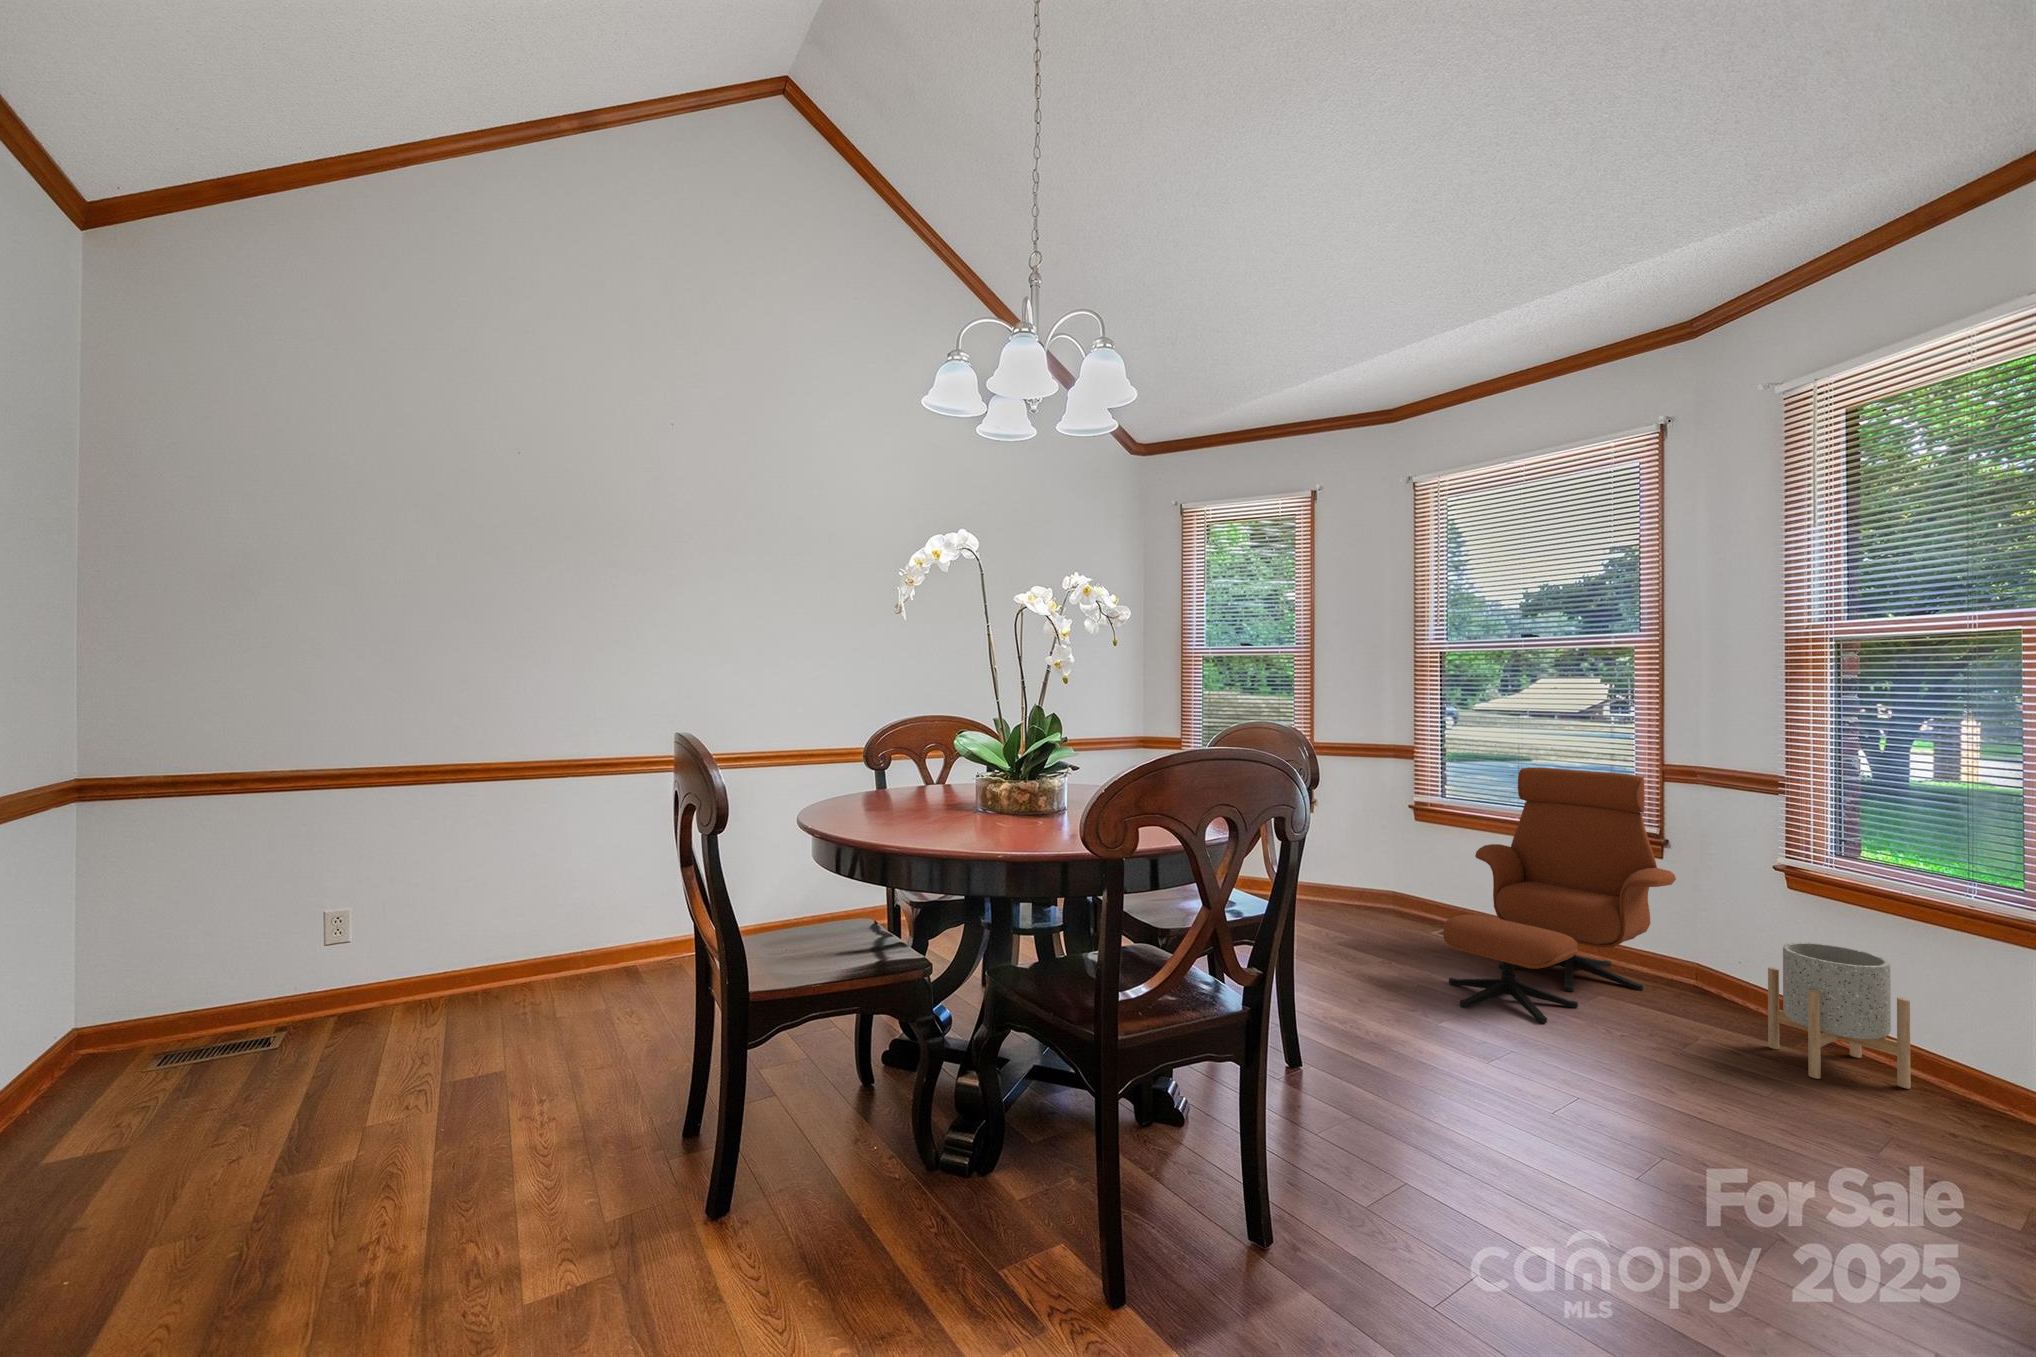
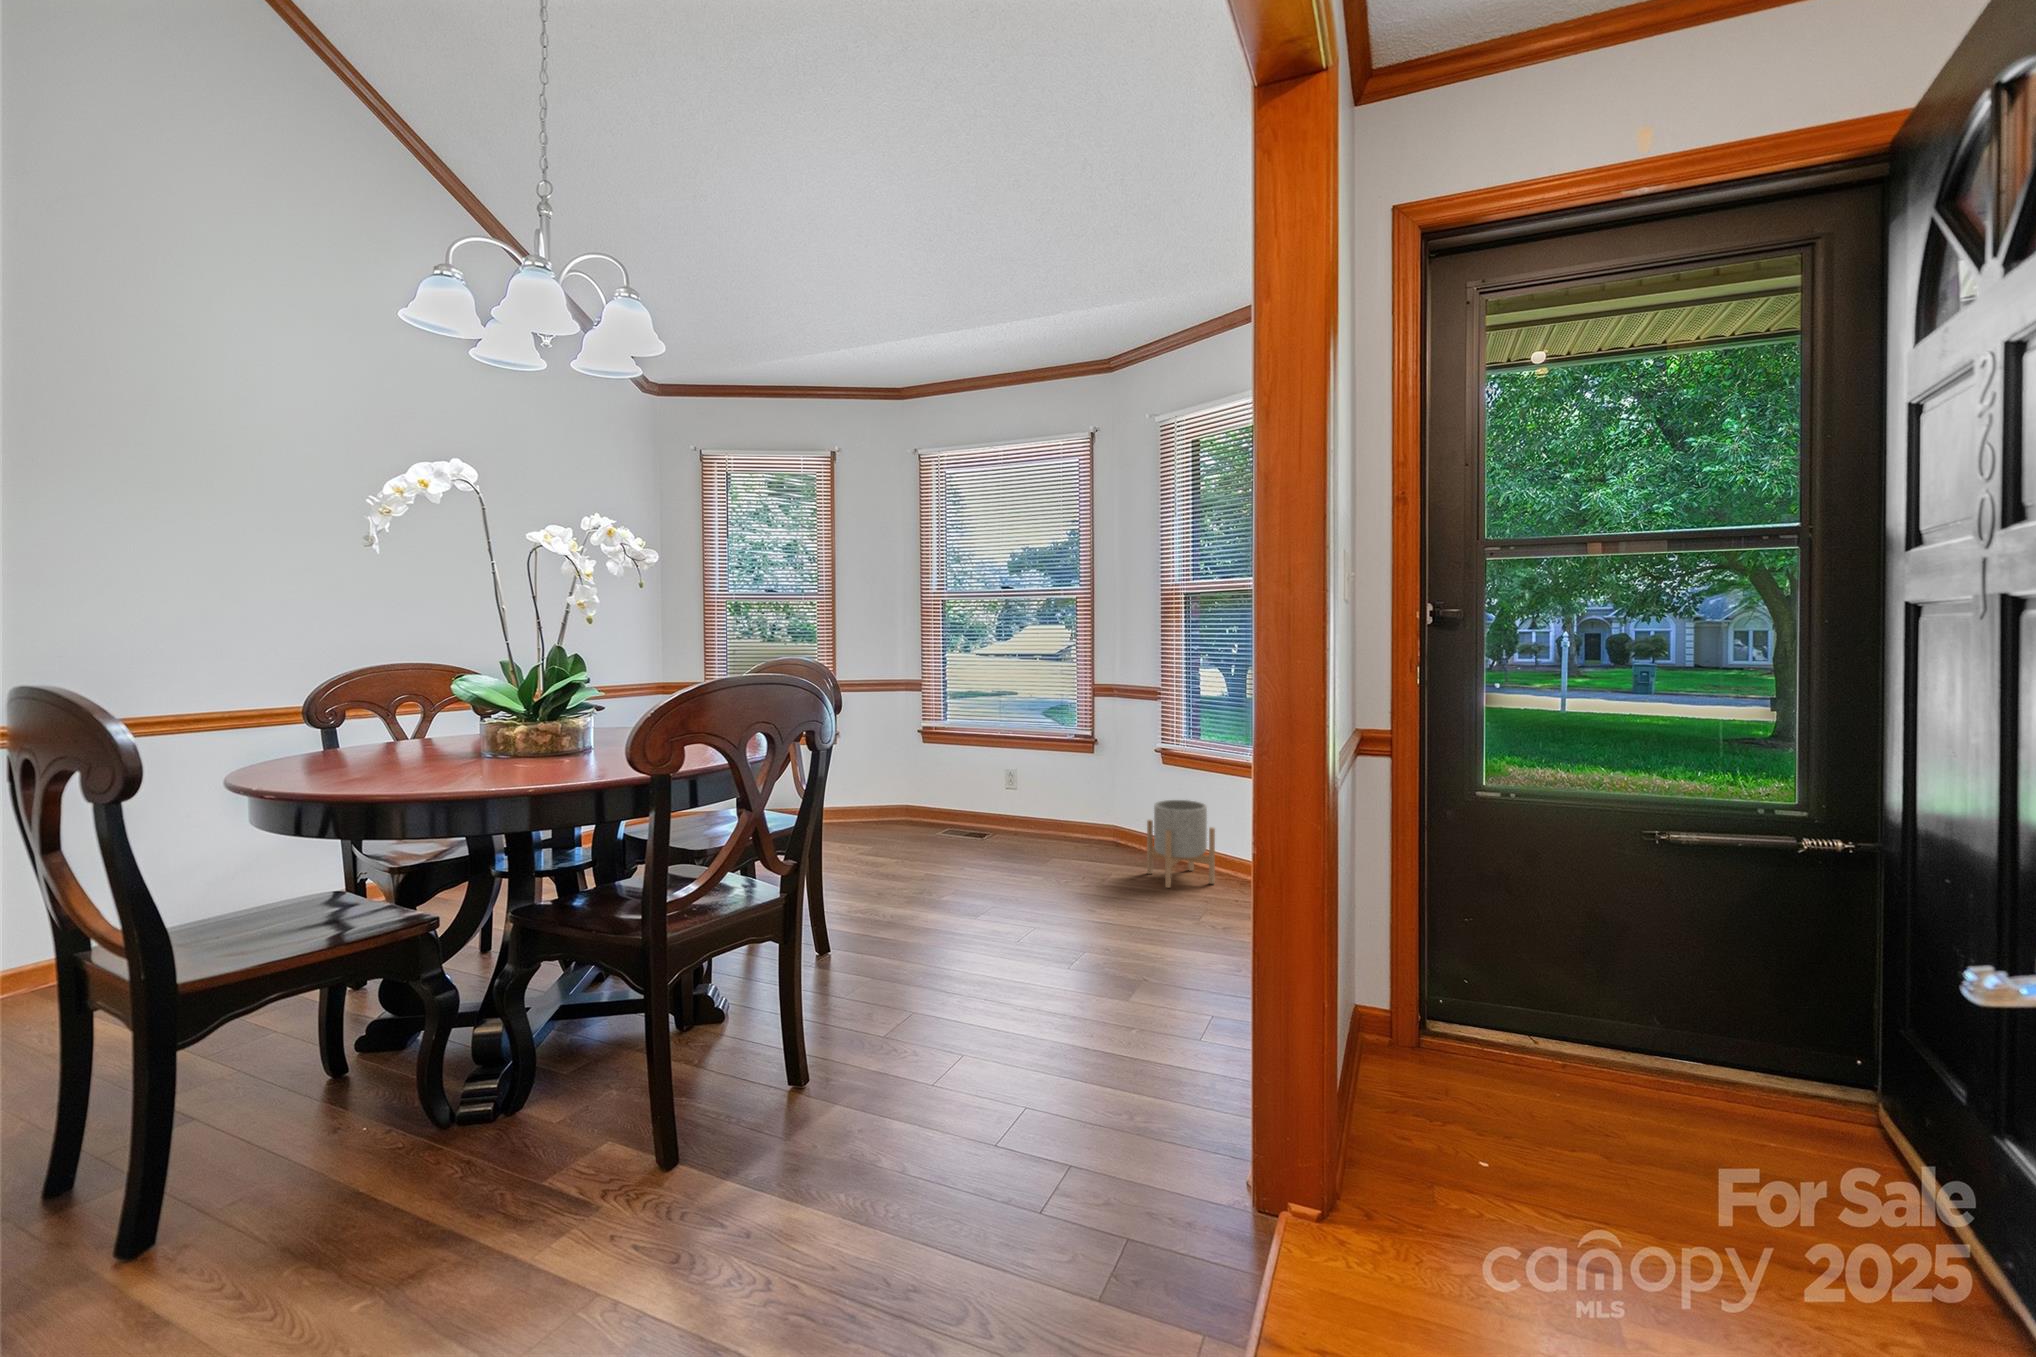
lounge chair: present [1443,767,1676,1023] -> none [948,693,1101,883]

